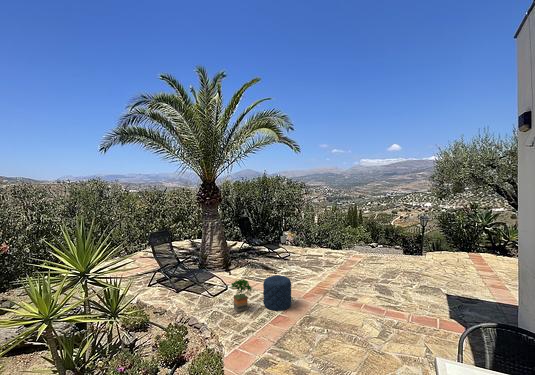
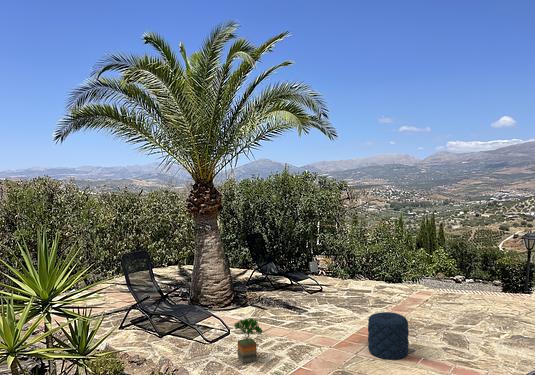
pouf: present [263,275,291,311] -> present [368,312,409,360]

